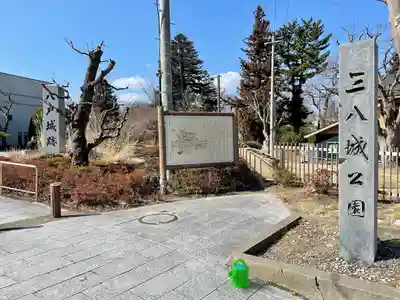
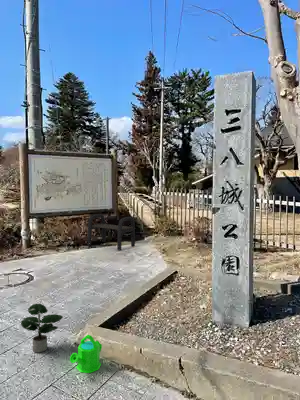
bench: none [213,167,257,199] -> present [87,214,135,250]
potted plant: none [185,235,216,272] -> present [21,304,63,352]

